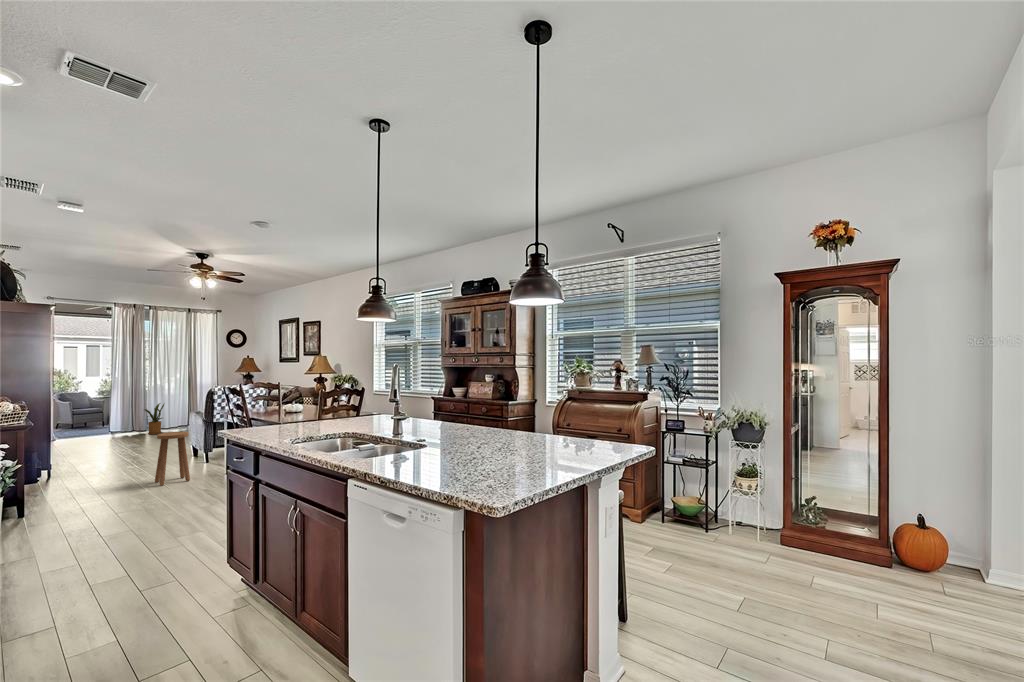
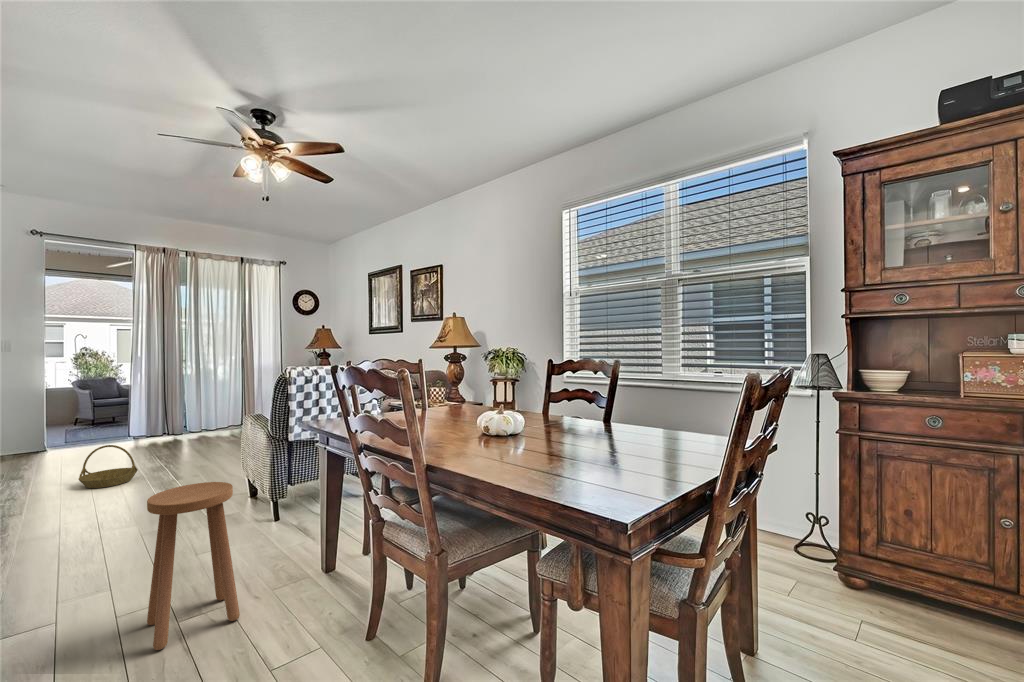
house plant: present [144,403,164,434] -> none [176,393,214,441]
basket: none [93,430,126,453] -> present [79,445,138,488]

